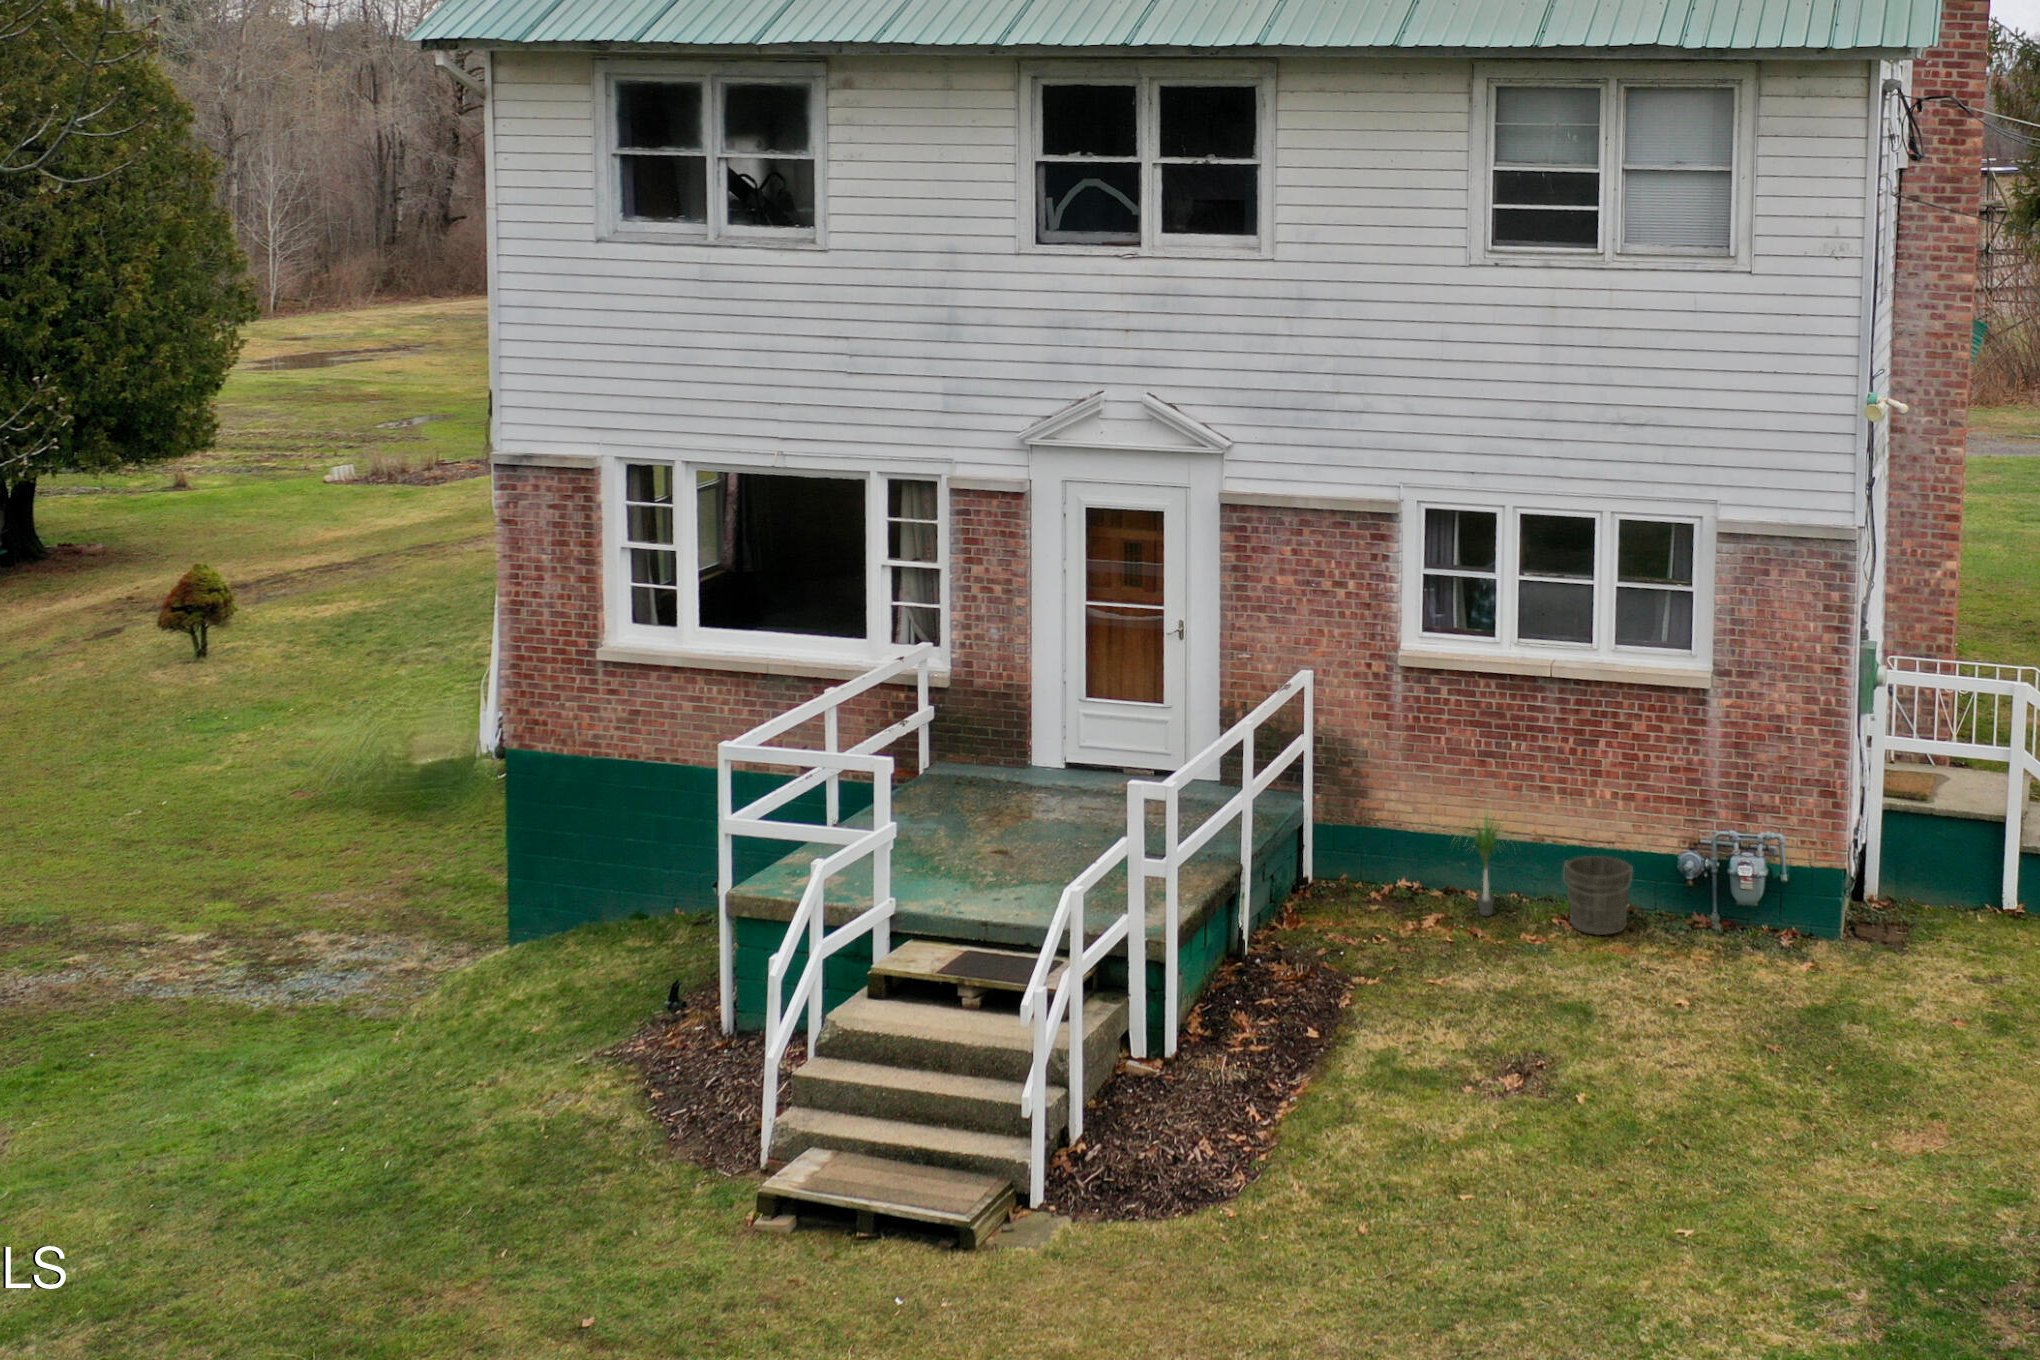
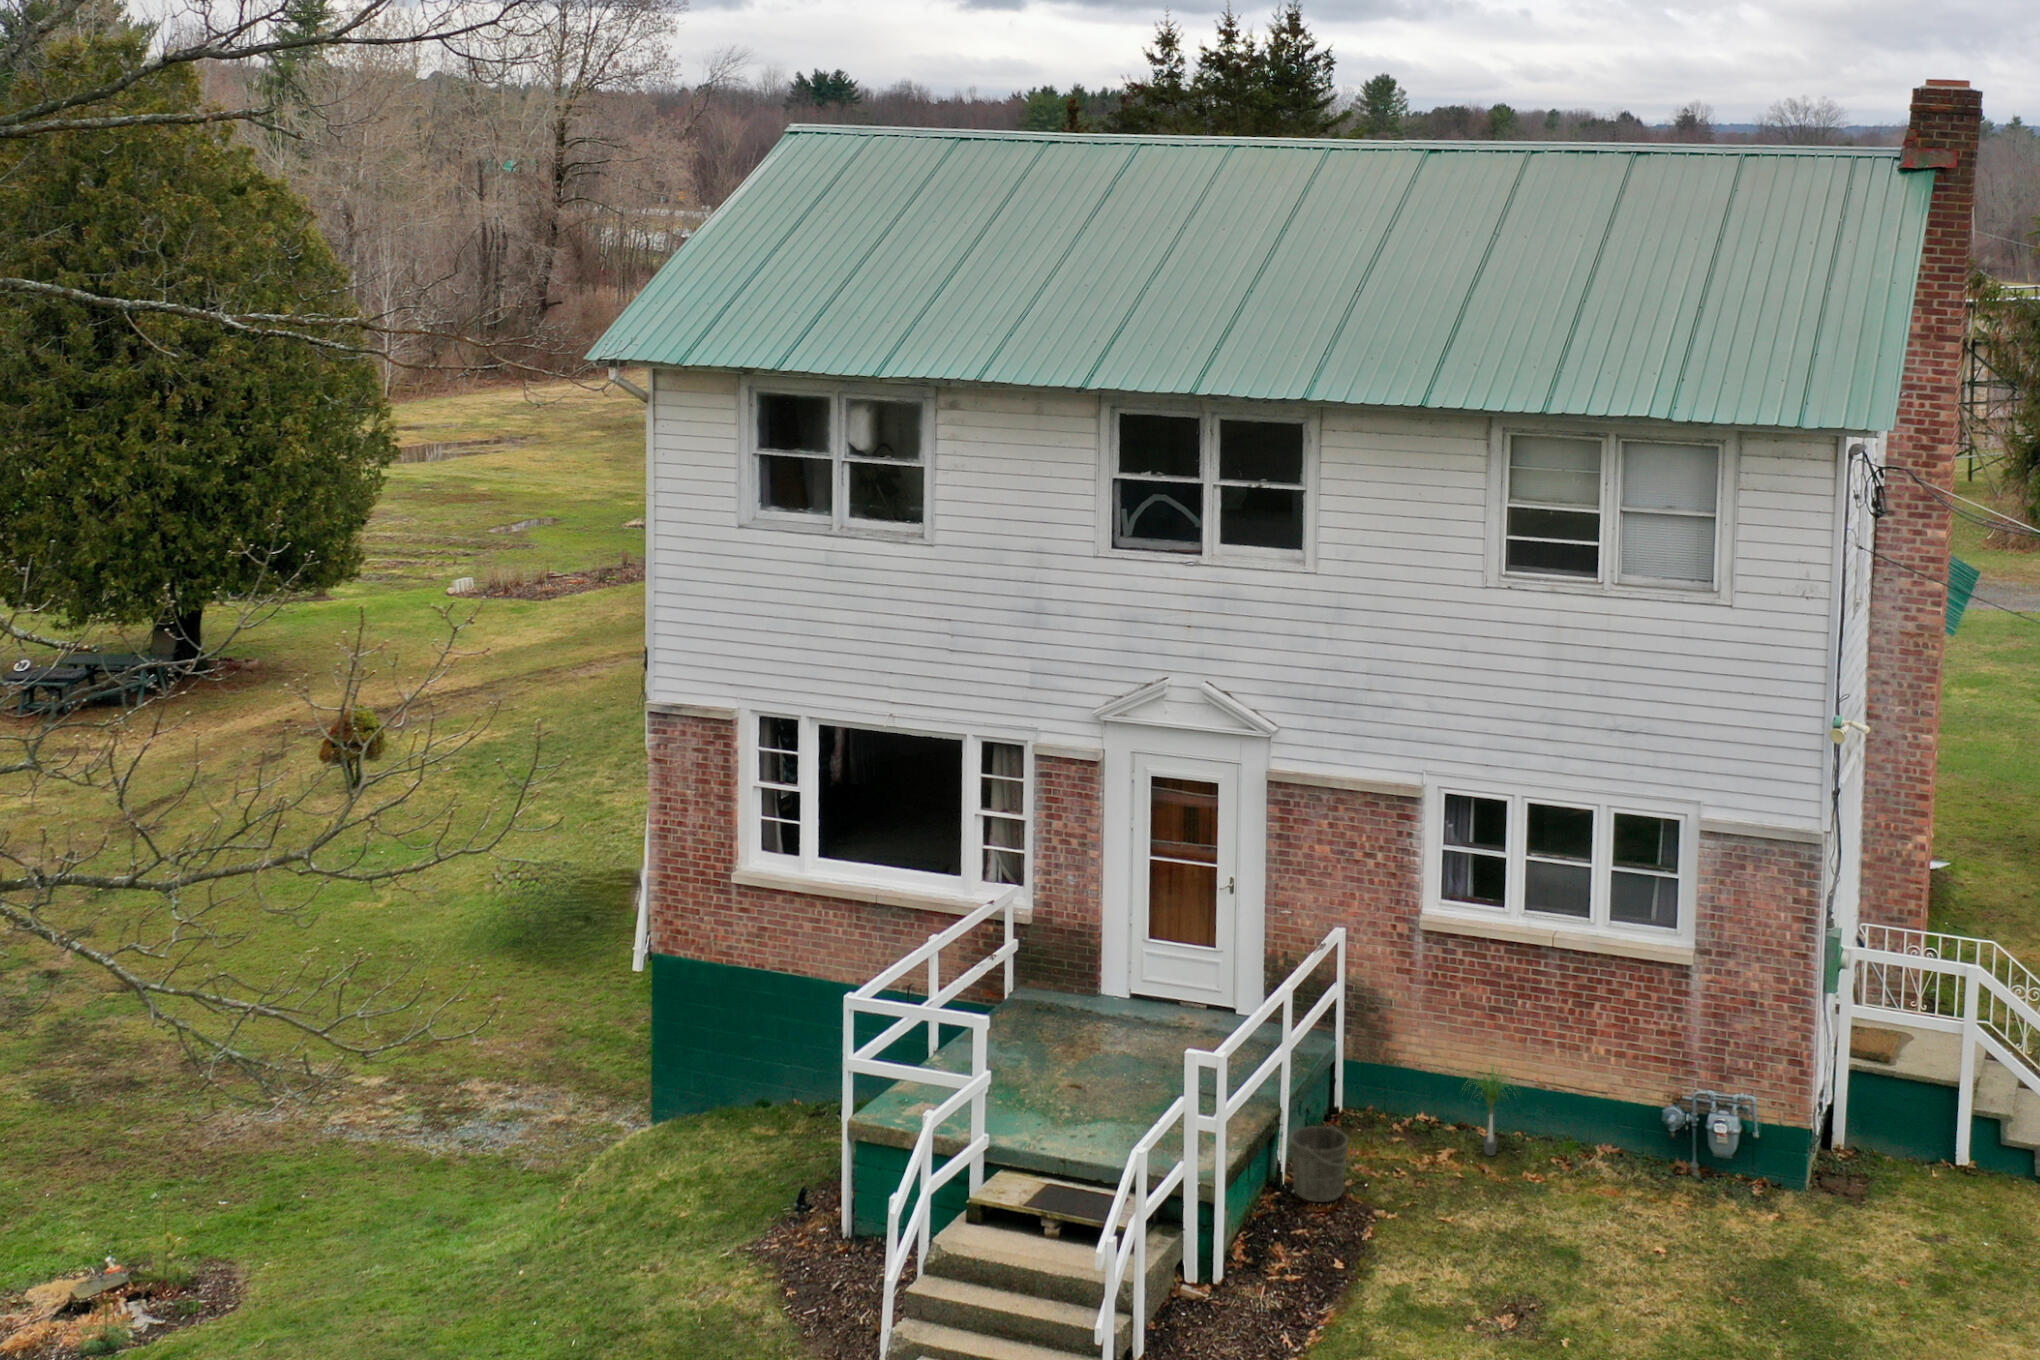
bucket: present [1564,856,1633,935] -> present [1290,1125,1349,1202]

